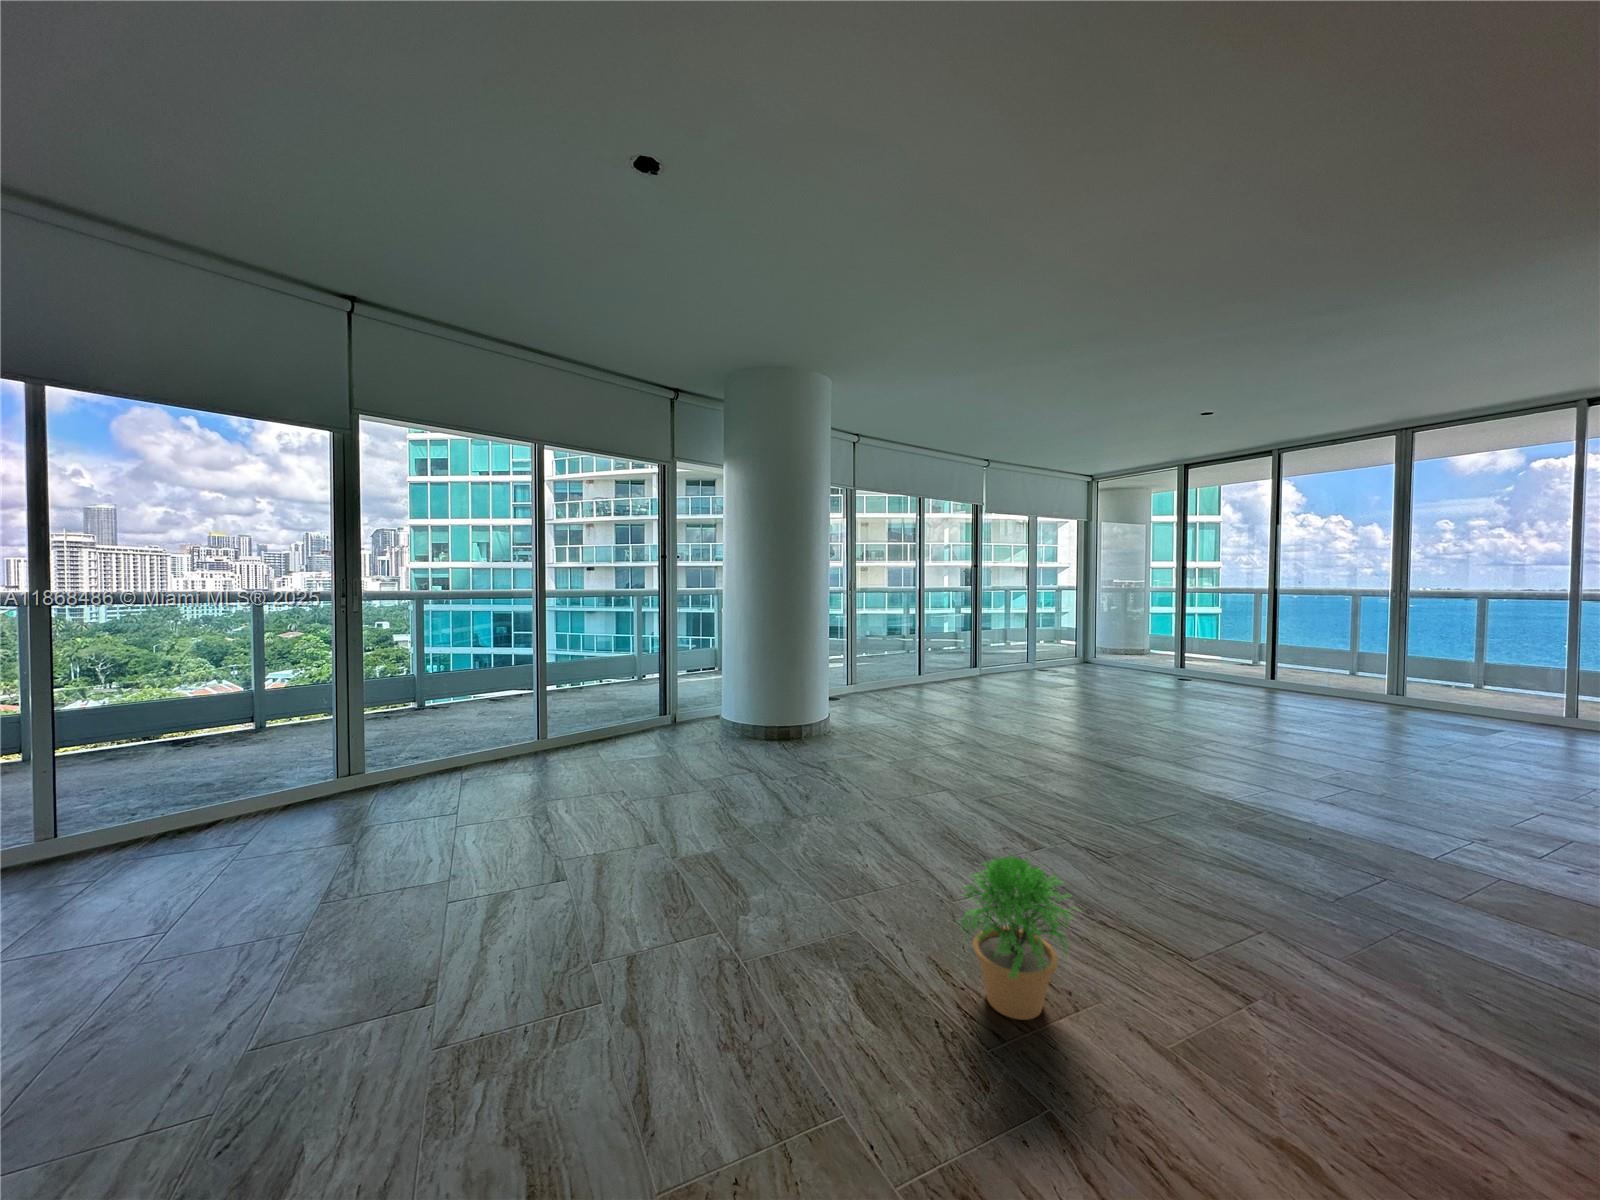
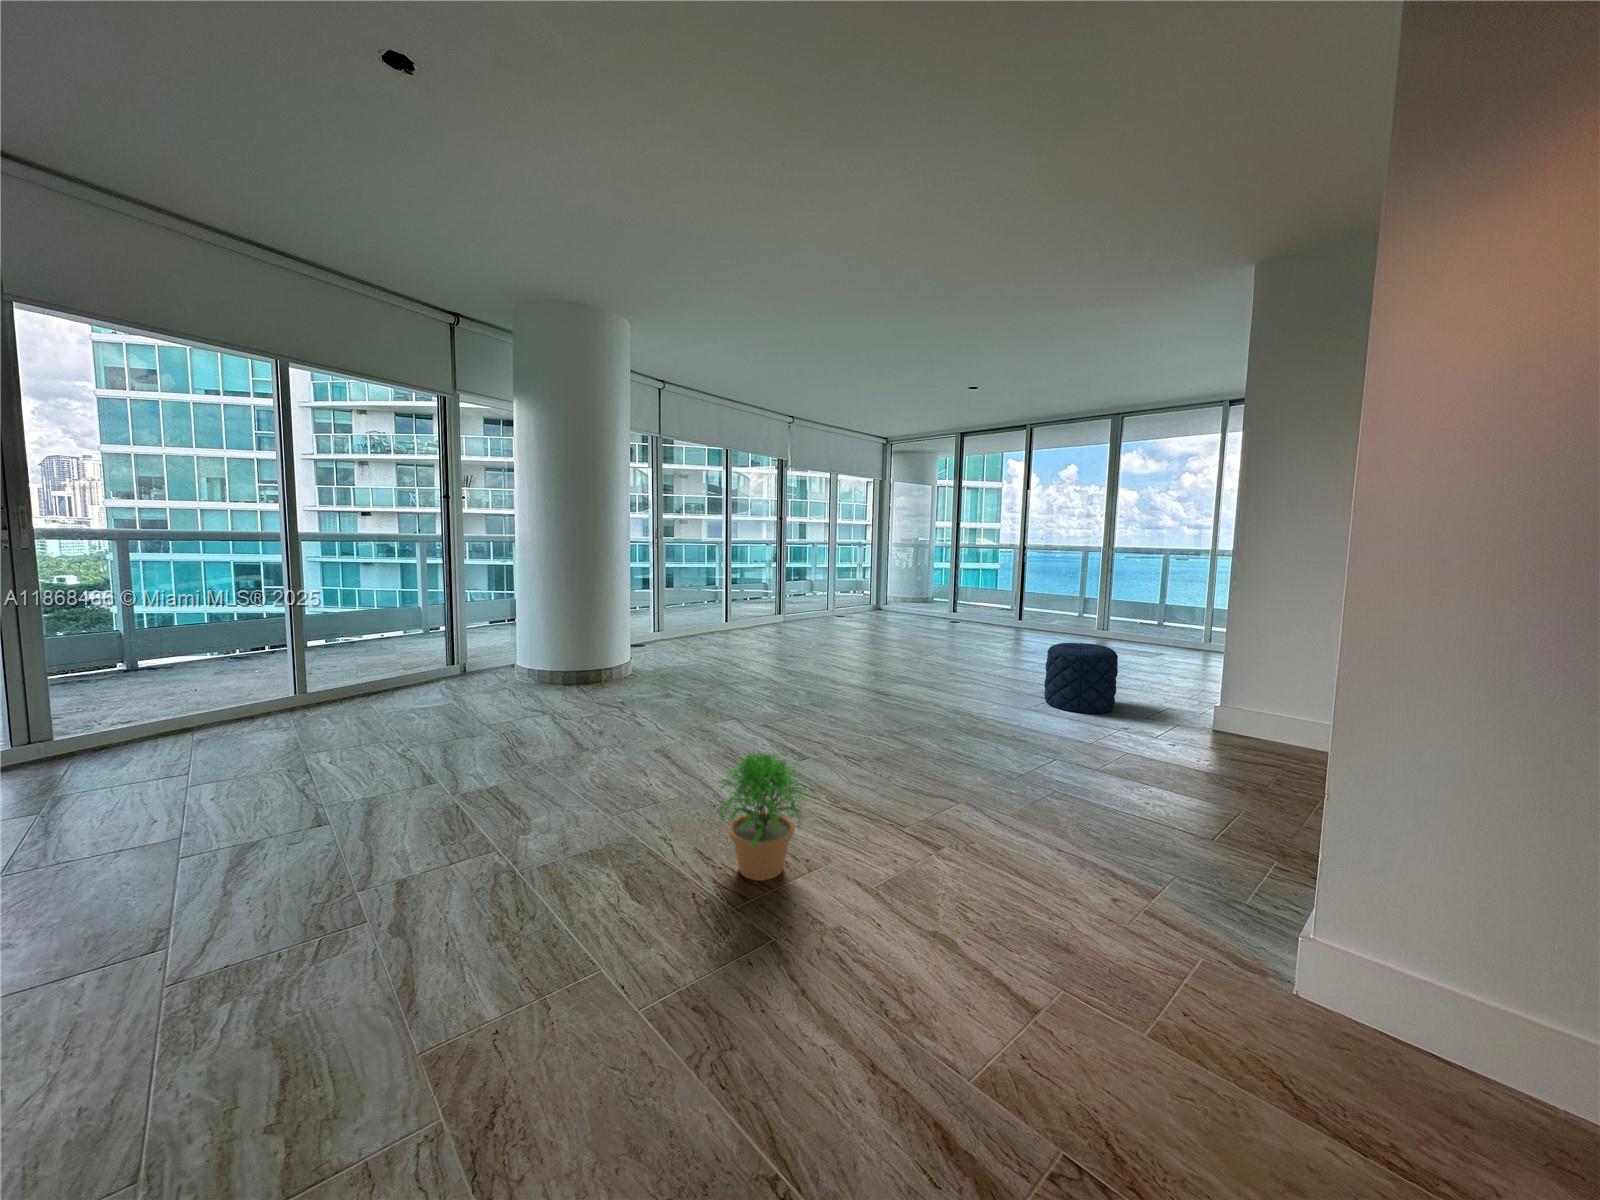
pouf: none [1347,720,1470,820] -> present [1044,643,1118,713]

